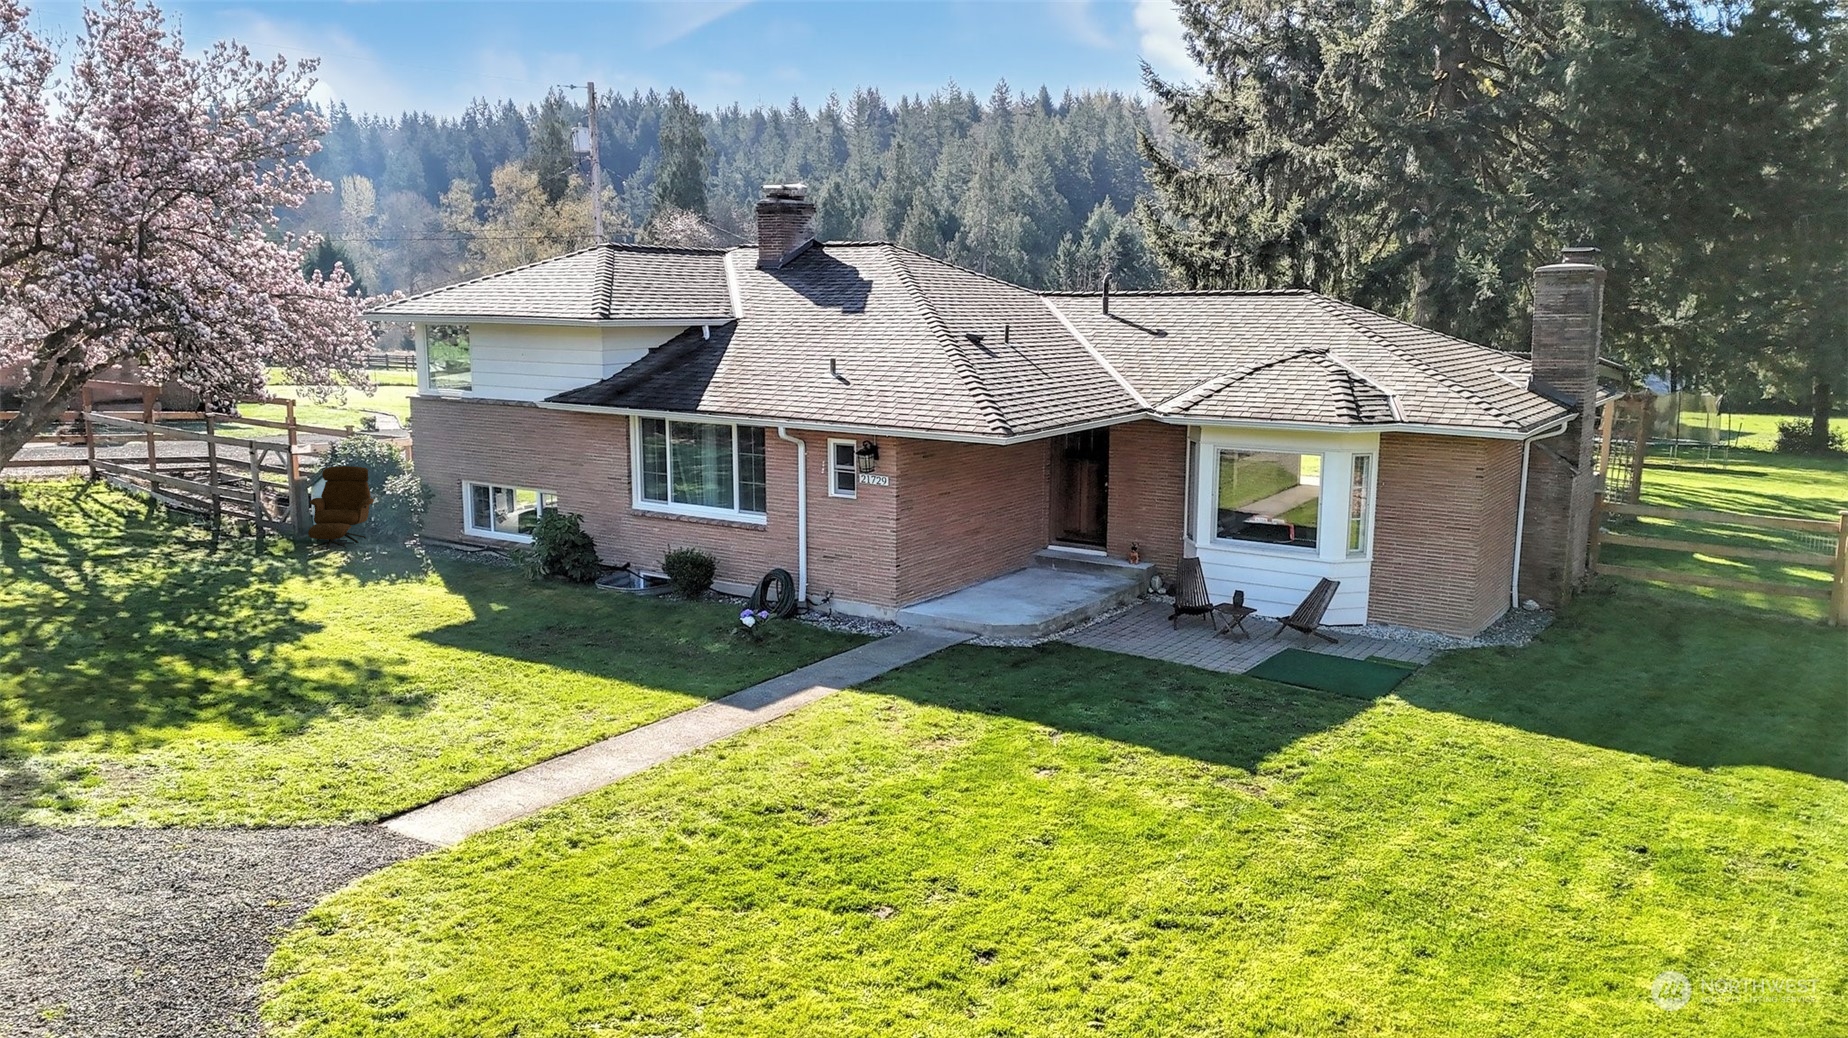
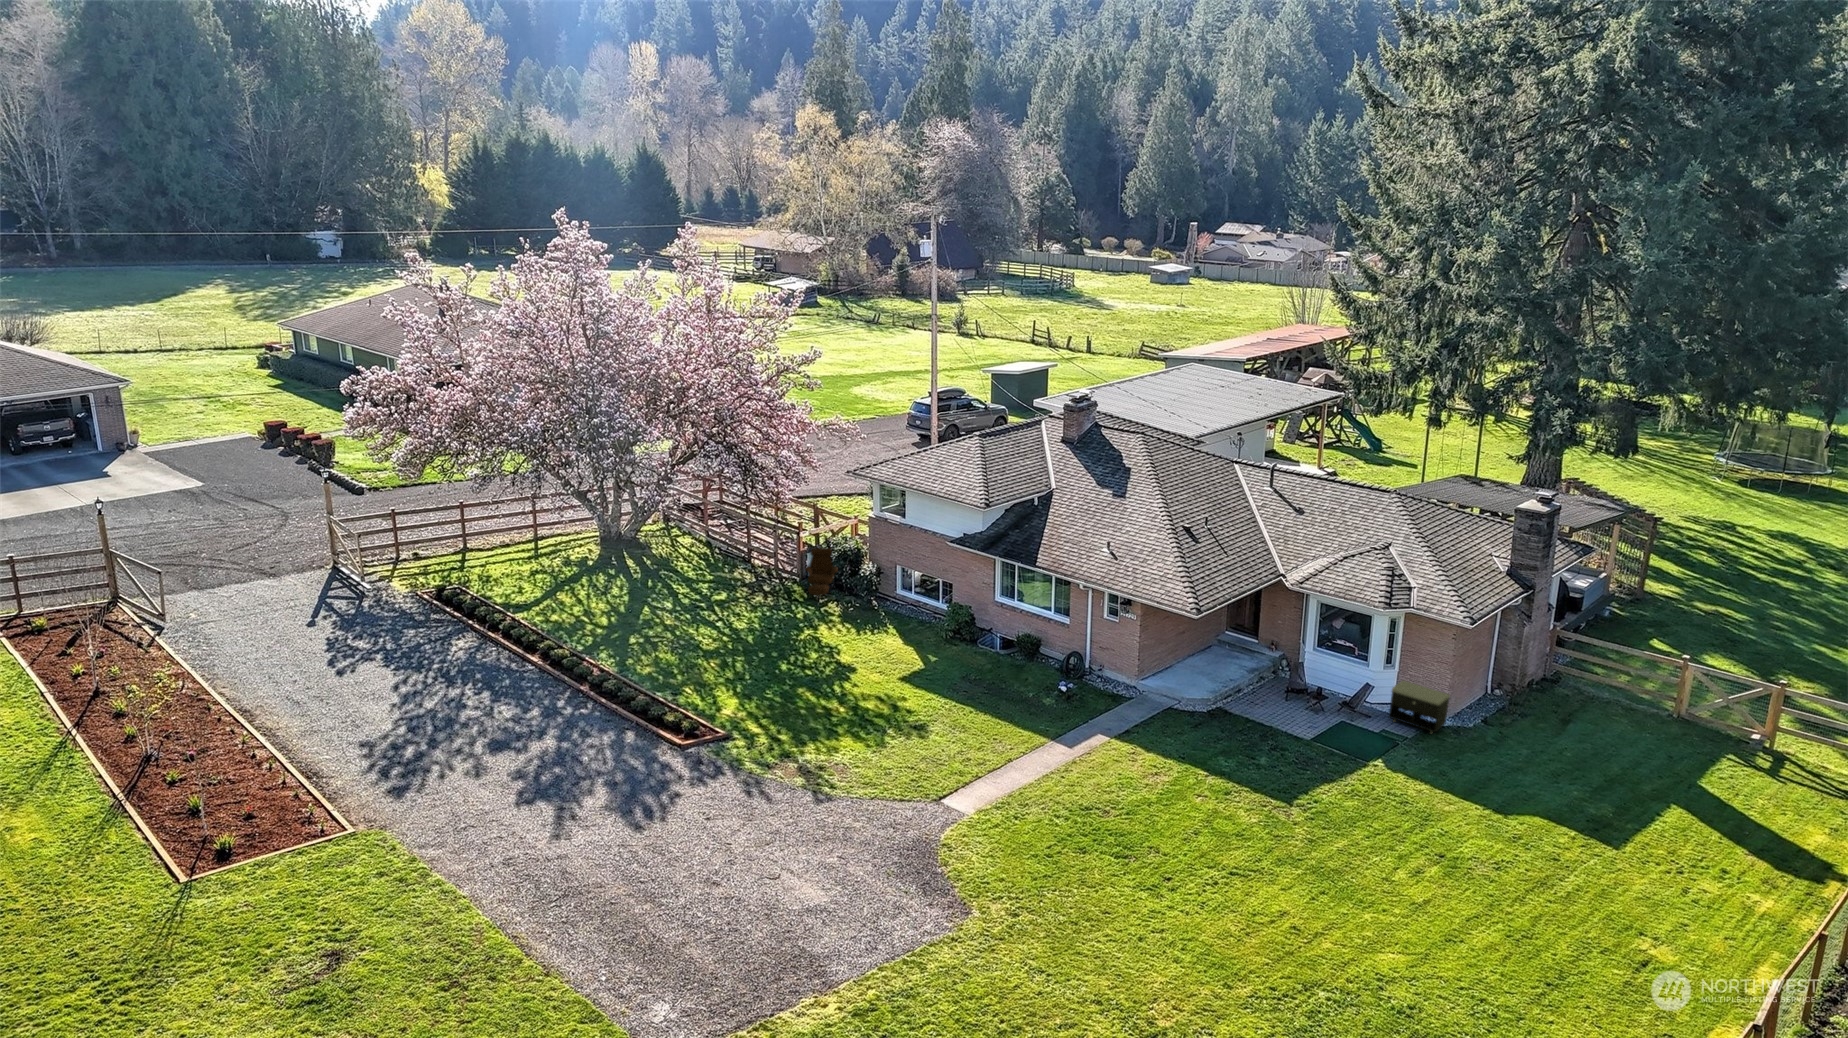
storage bench: none [1367,571,1477,657] -> present [1389,681,1450,733]

